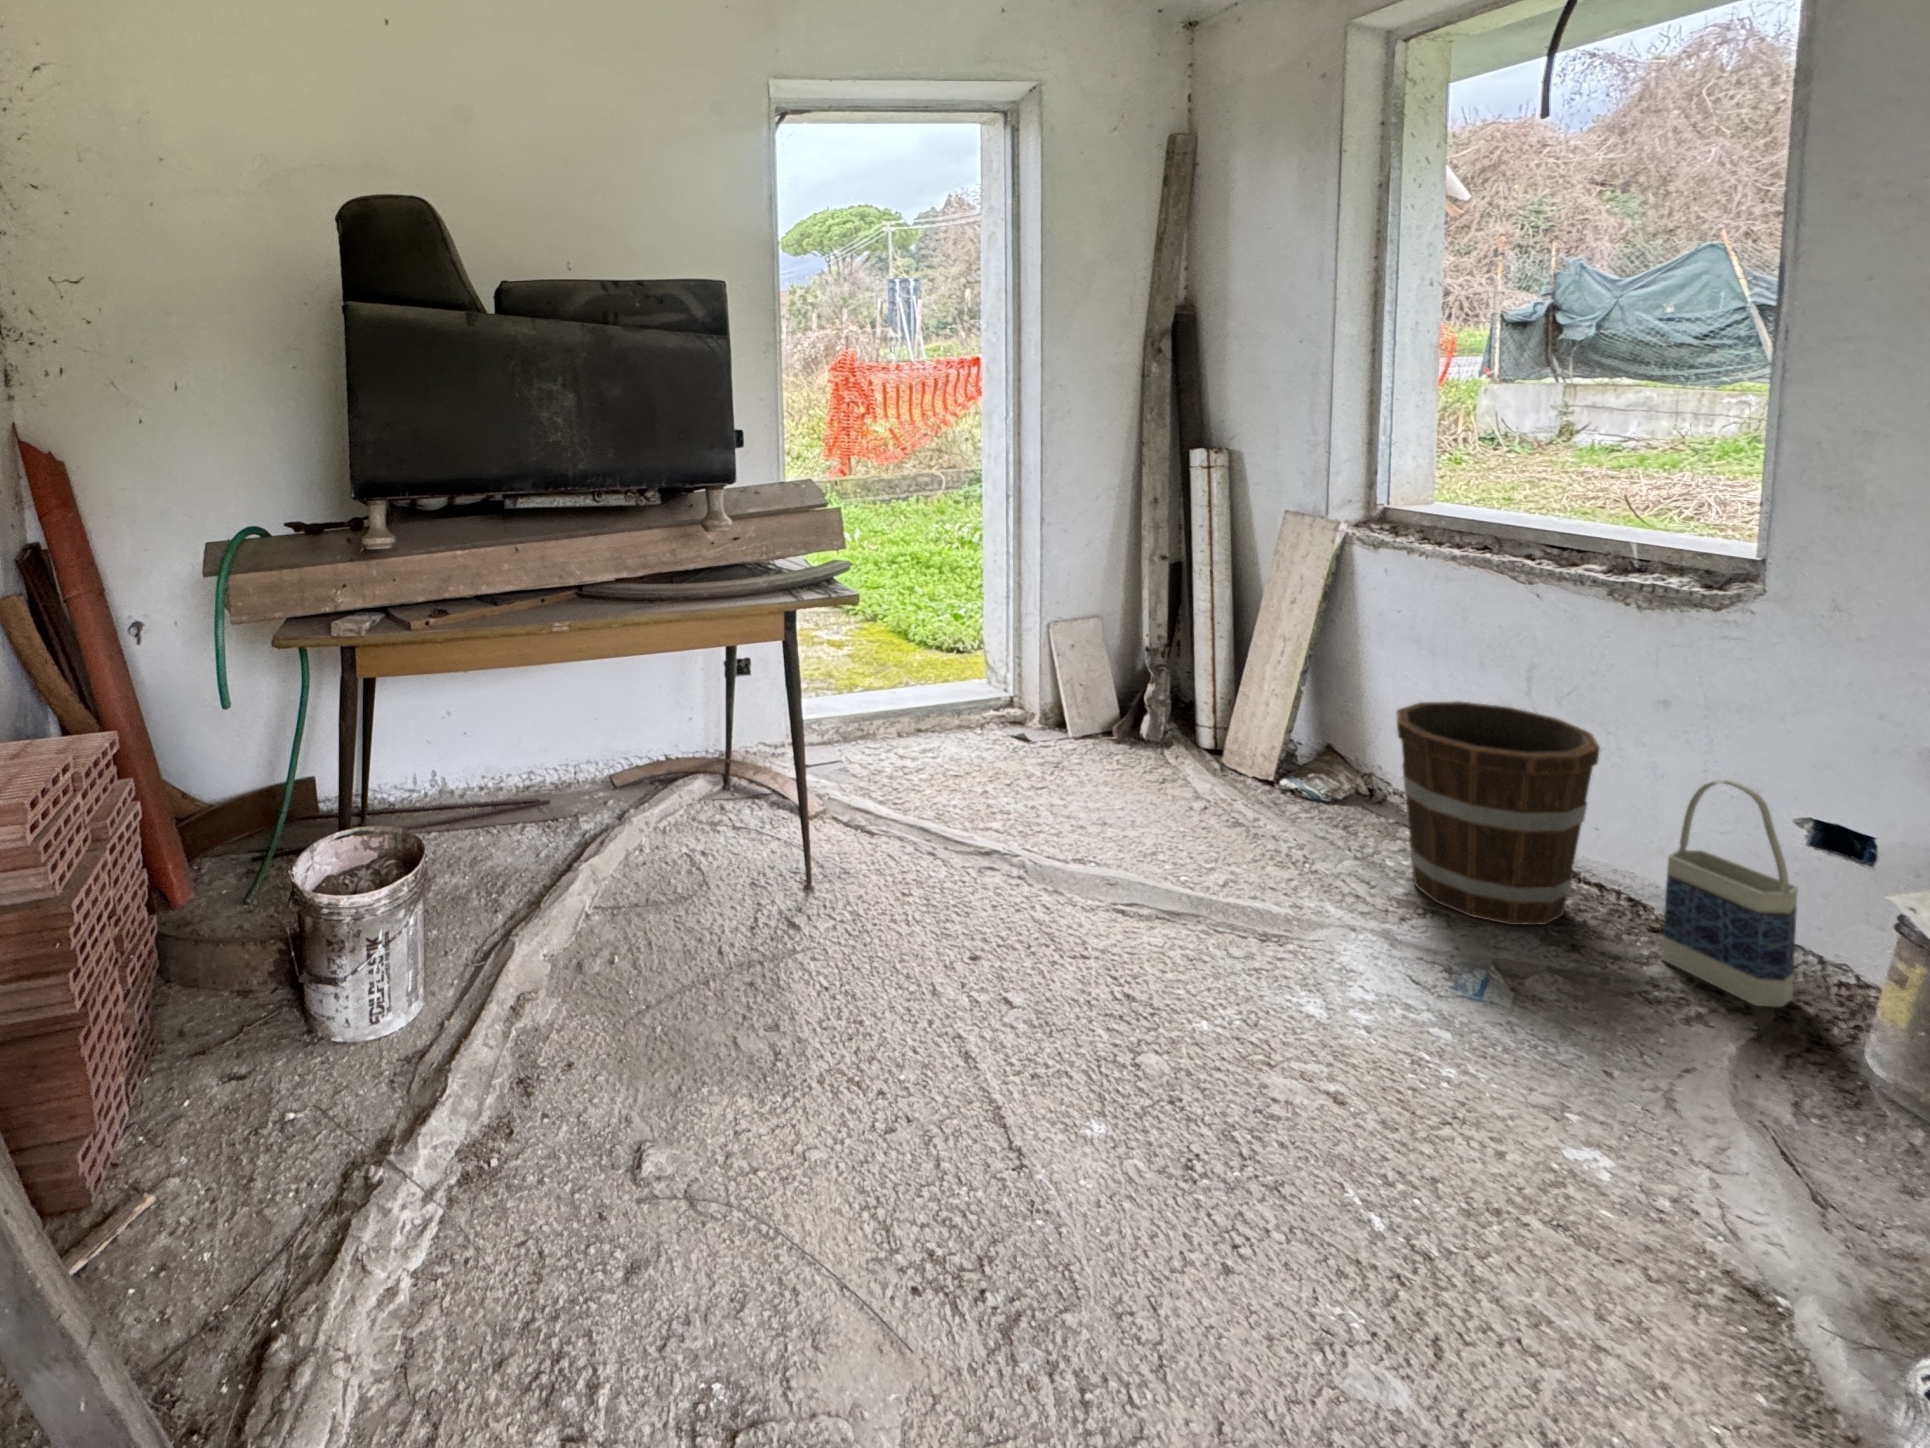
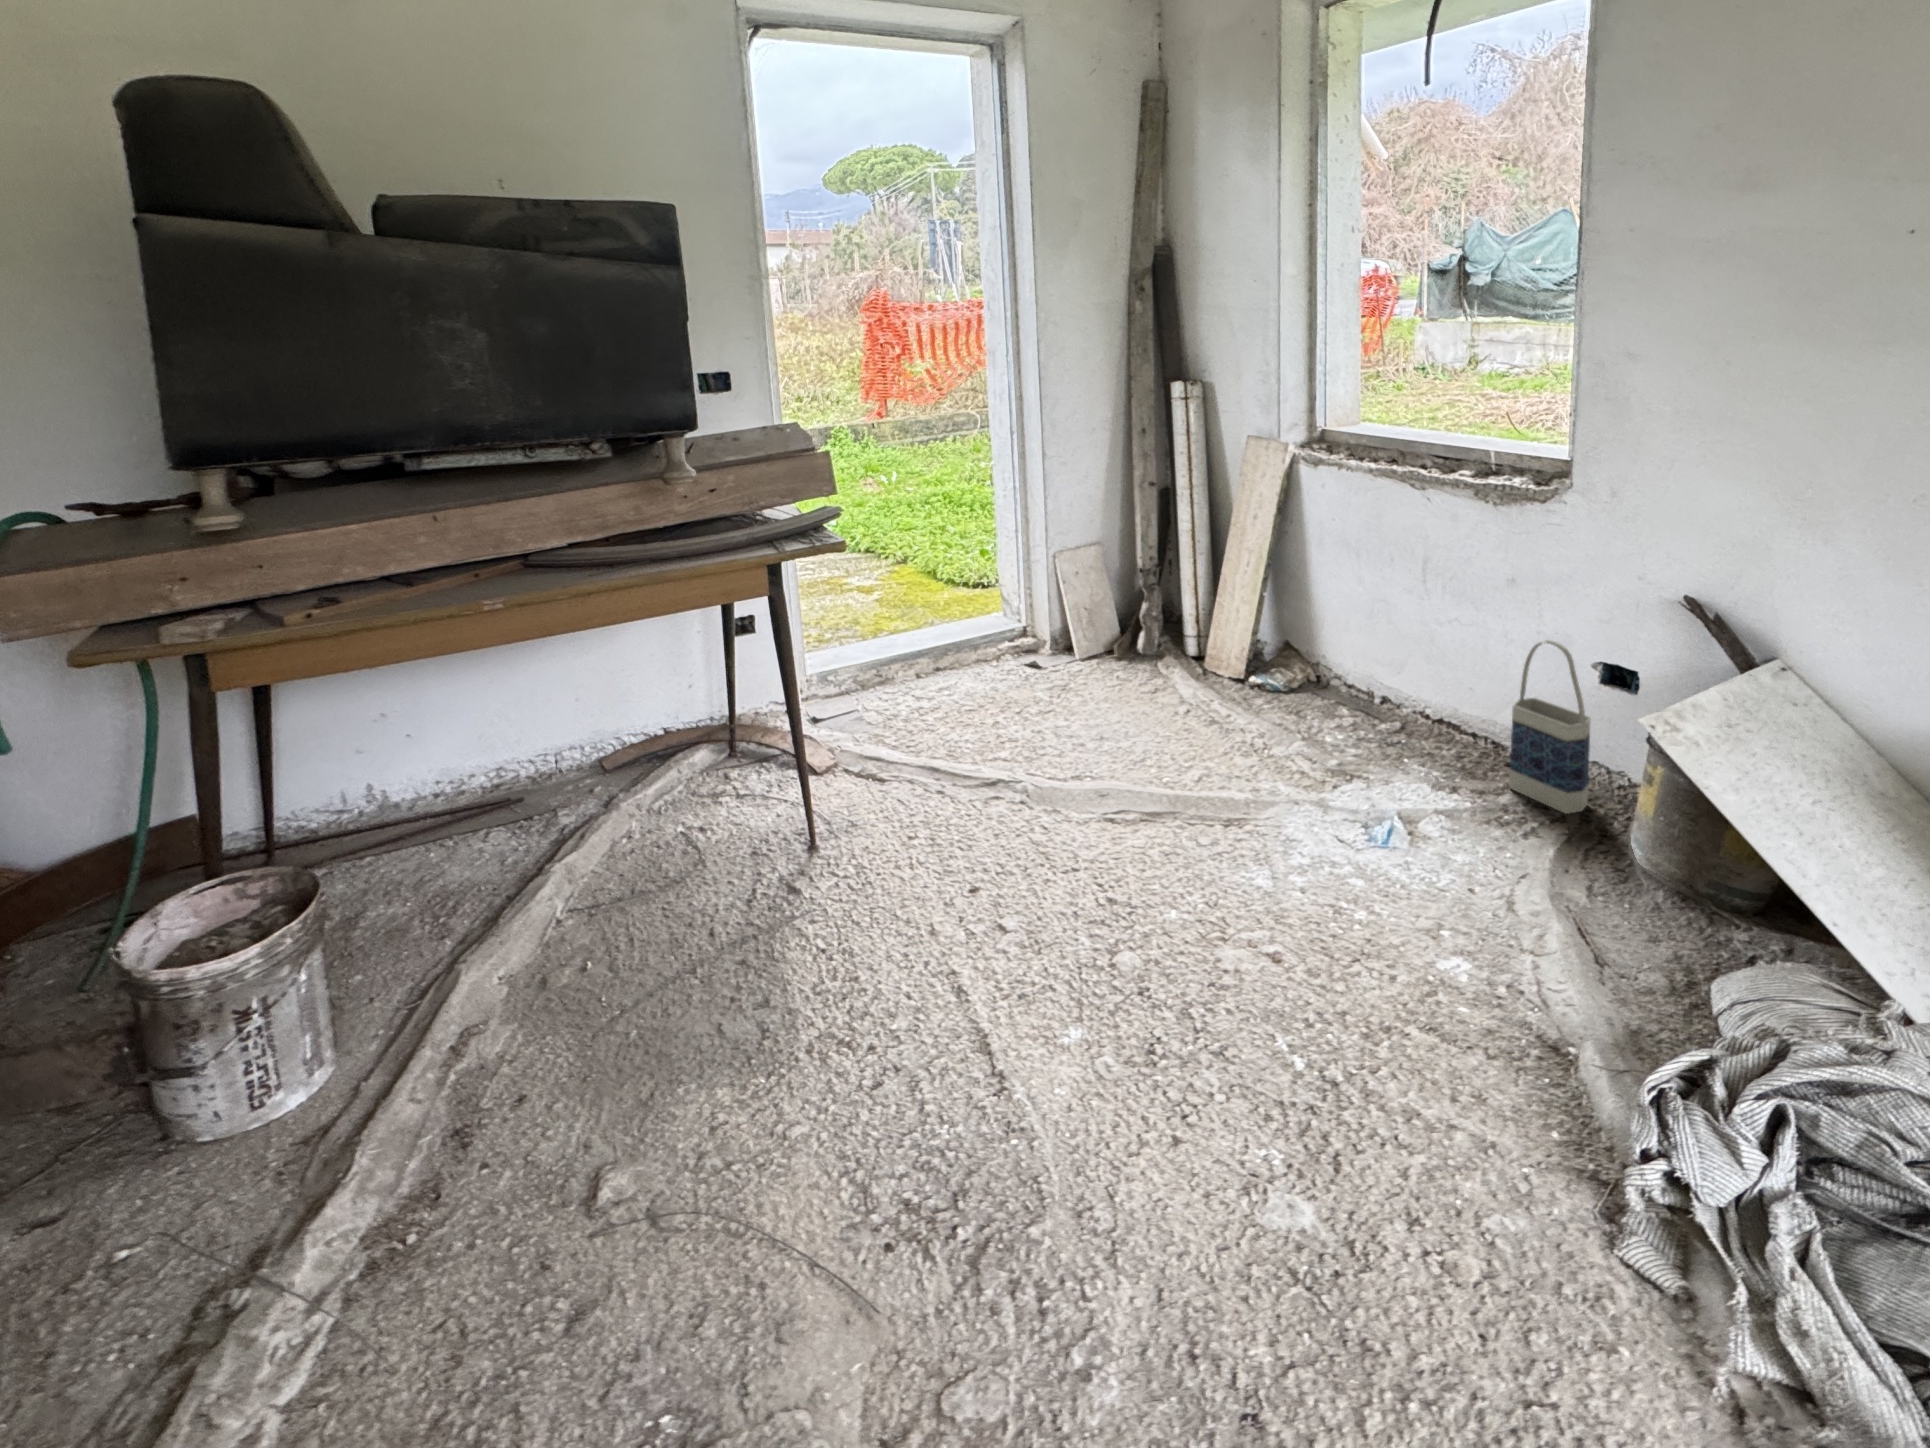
bucket: present [1396,701,1600,925] -> none [1331,595,1469,778]

